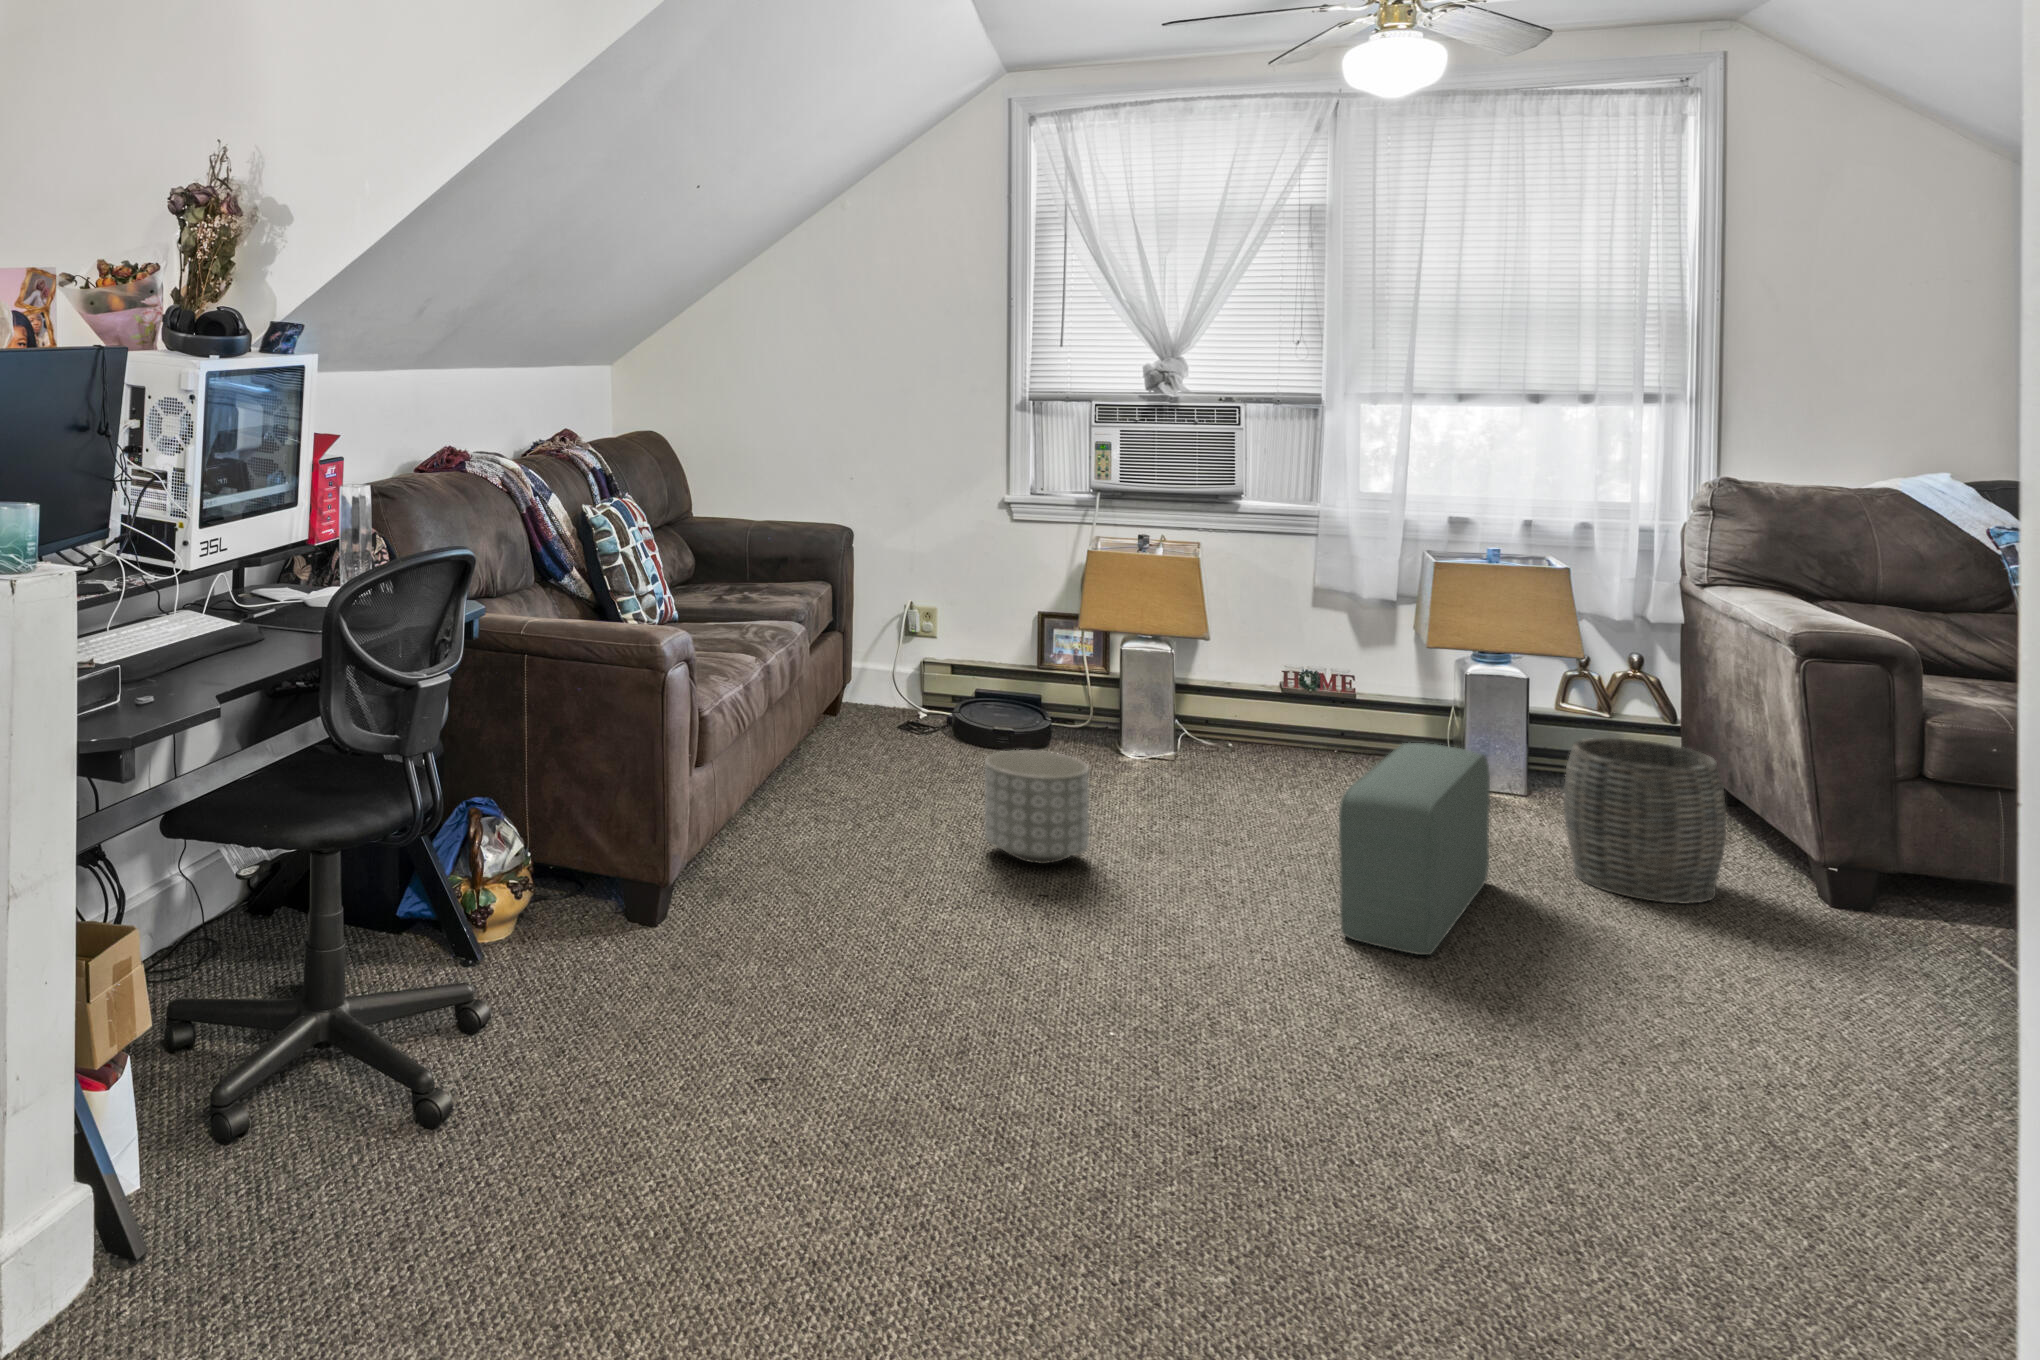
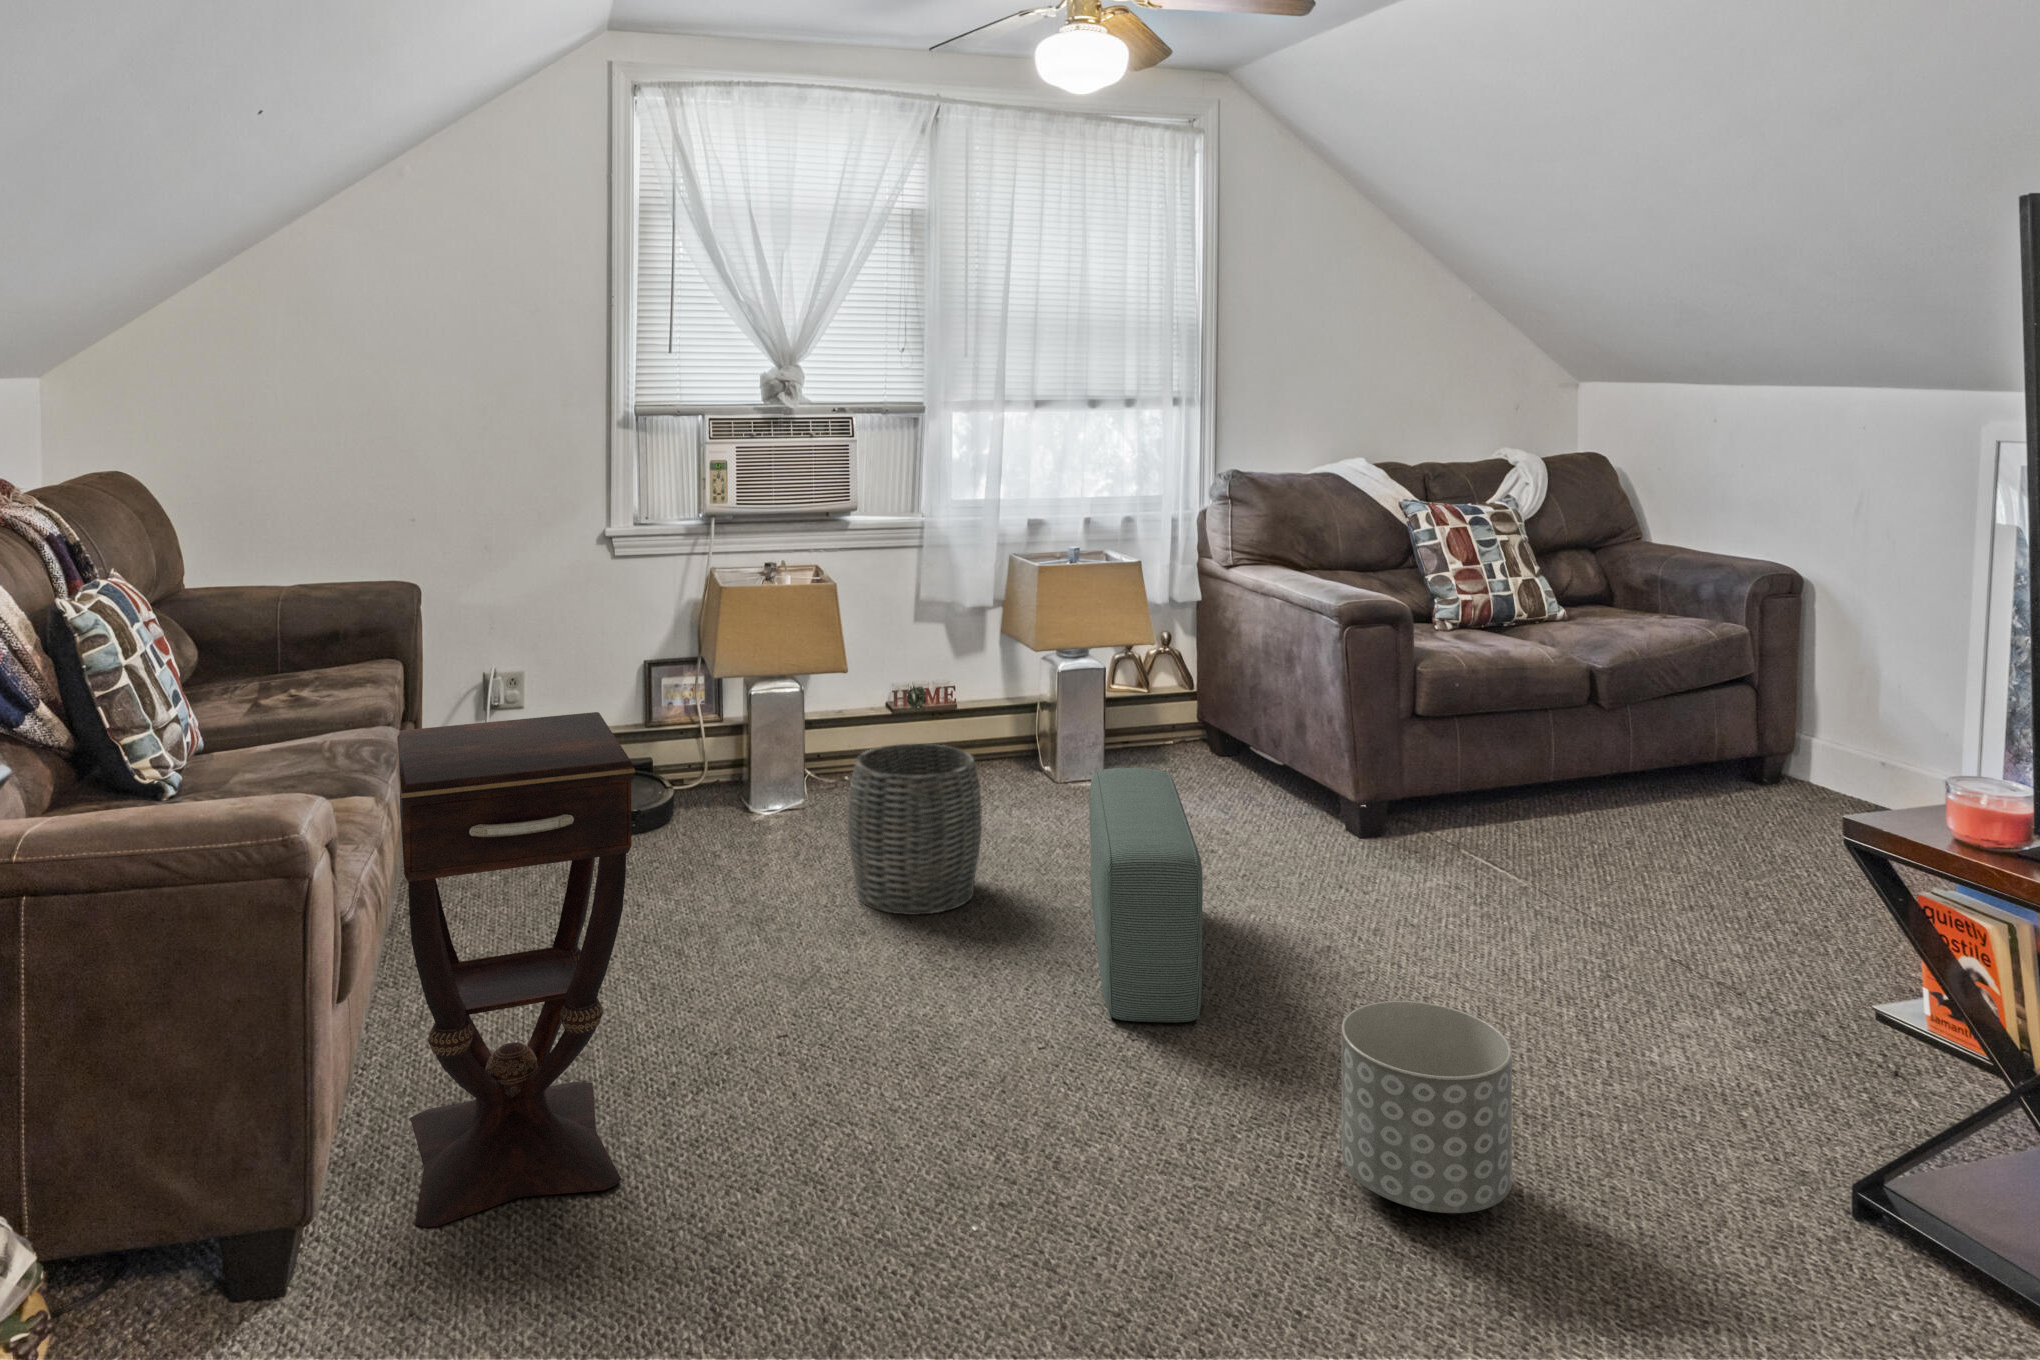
side table: none [743,606,901,923] -> present [397,712,635,1227]
woven basket: present [1564,738,1726,903] -> present [848,743,982,915]
planter: present [985,750,1089,864] -> present [1342,1001,1512,1213]

